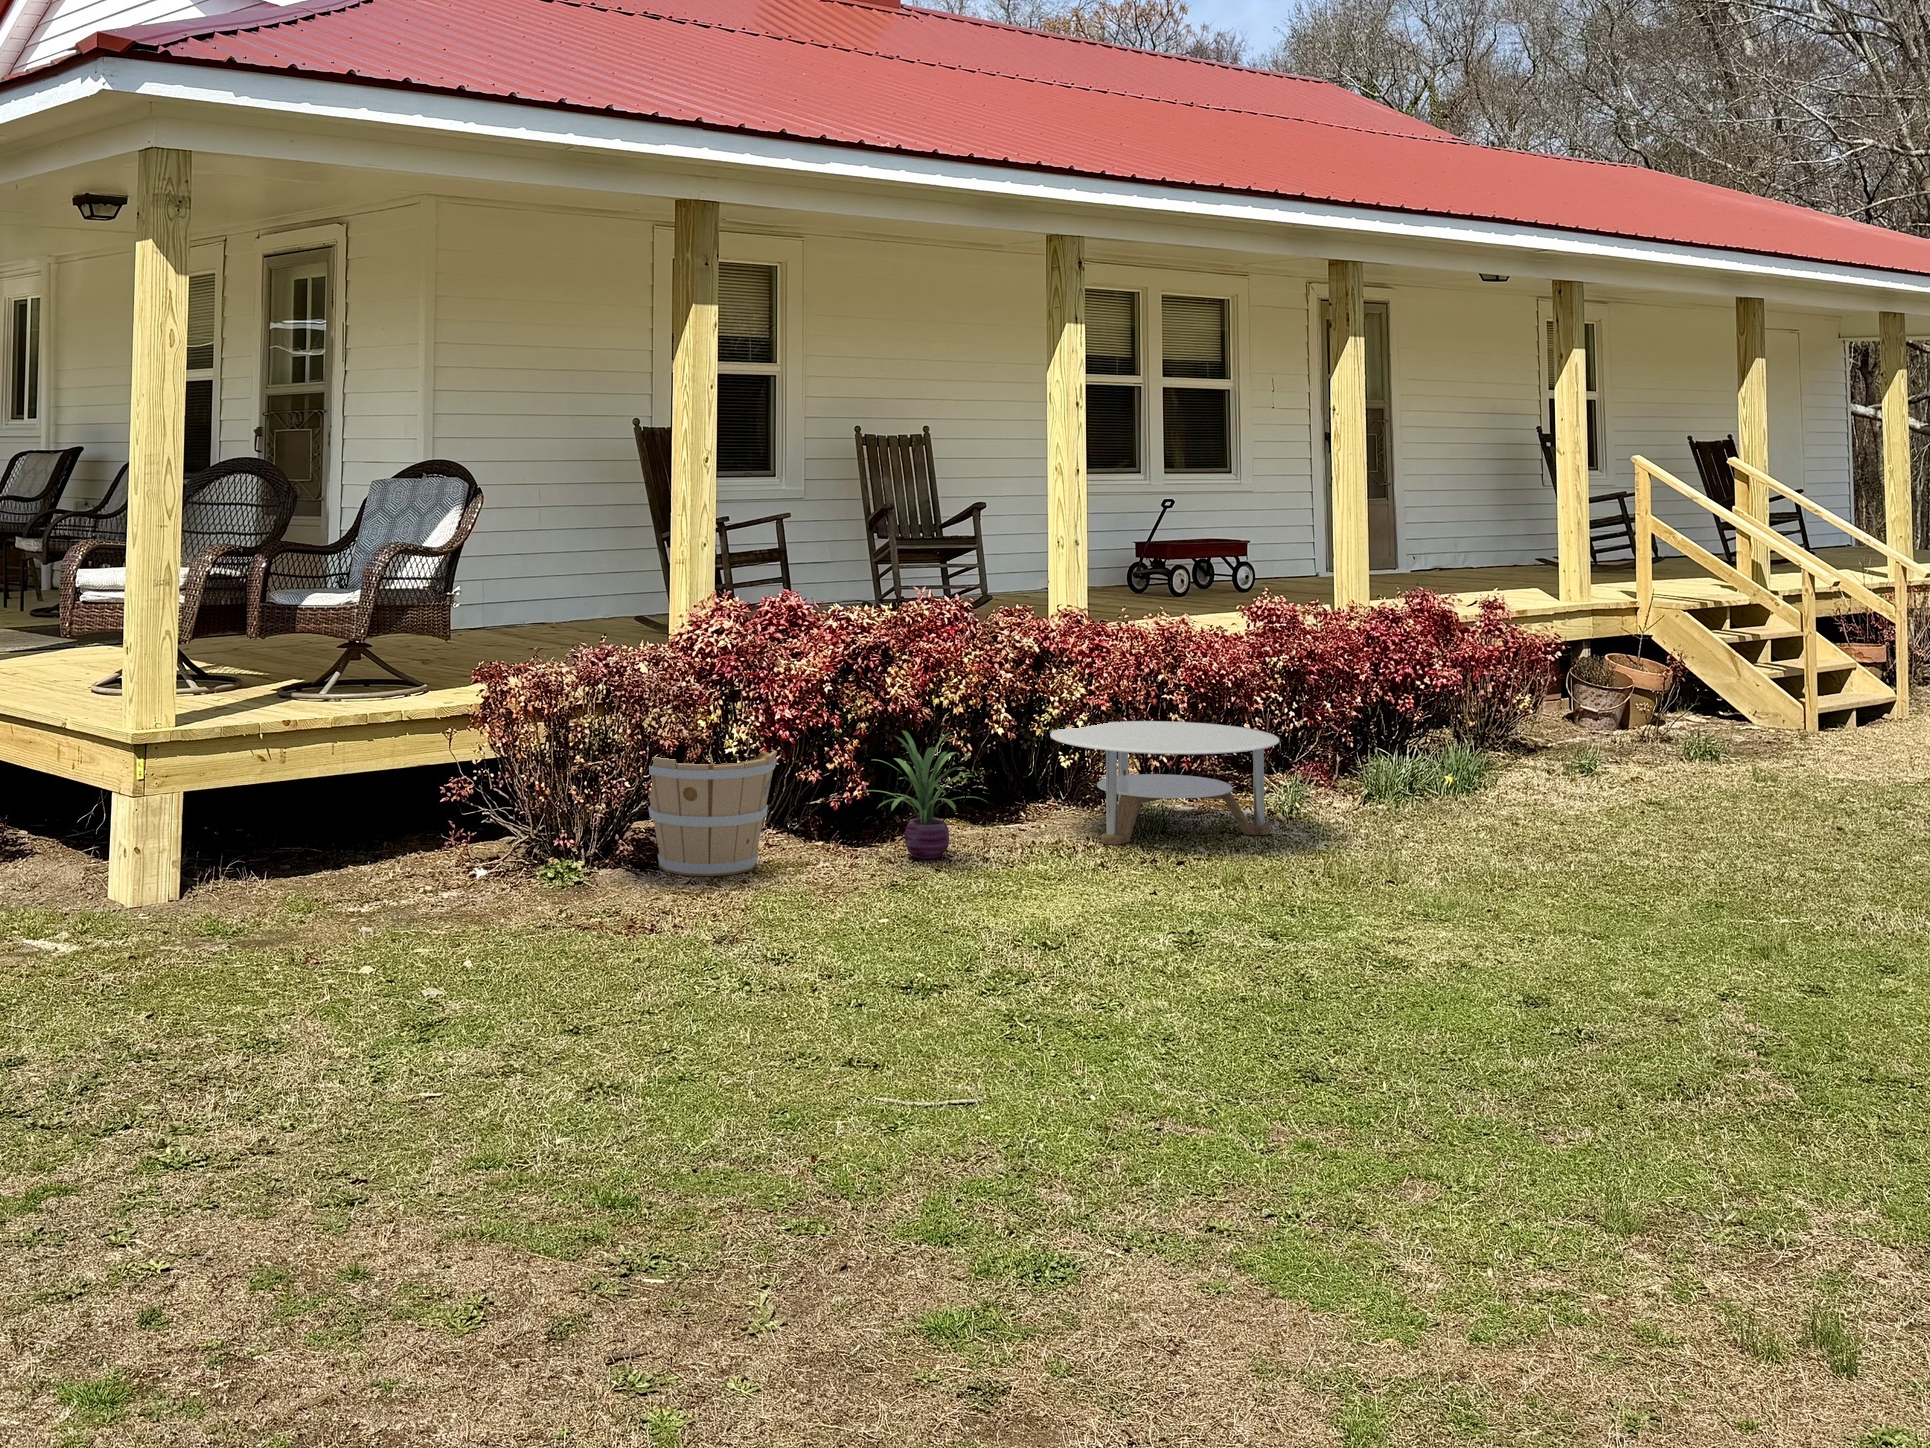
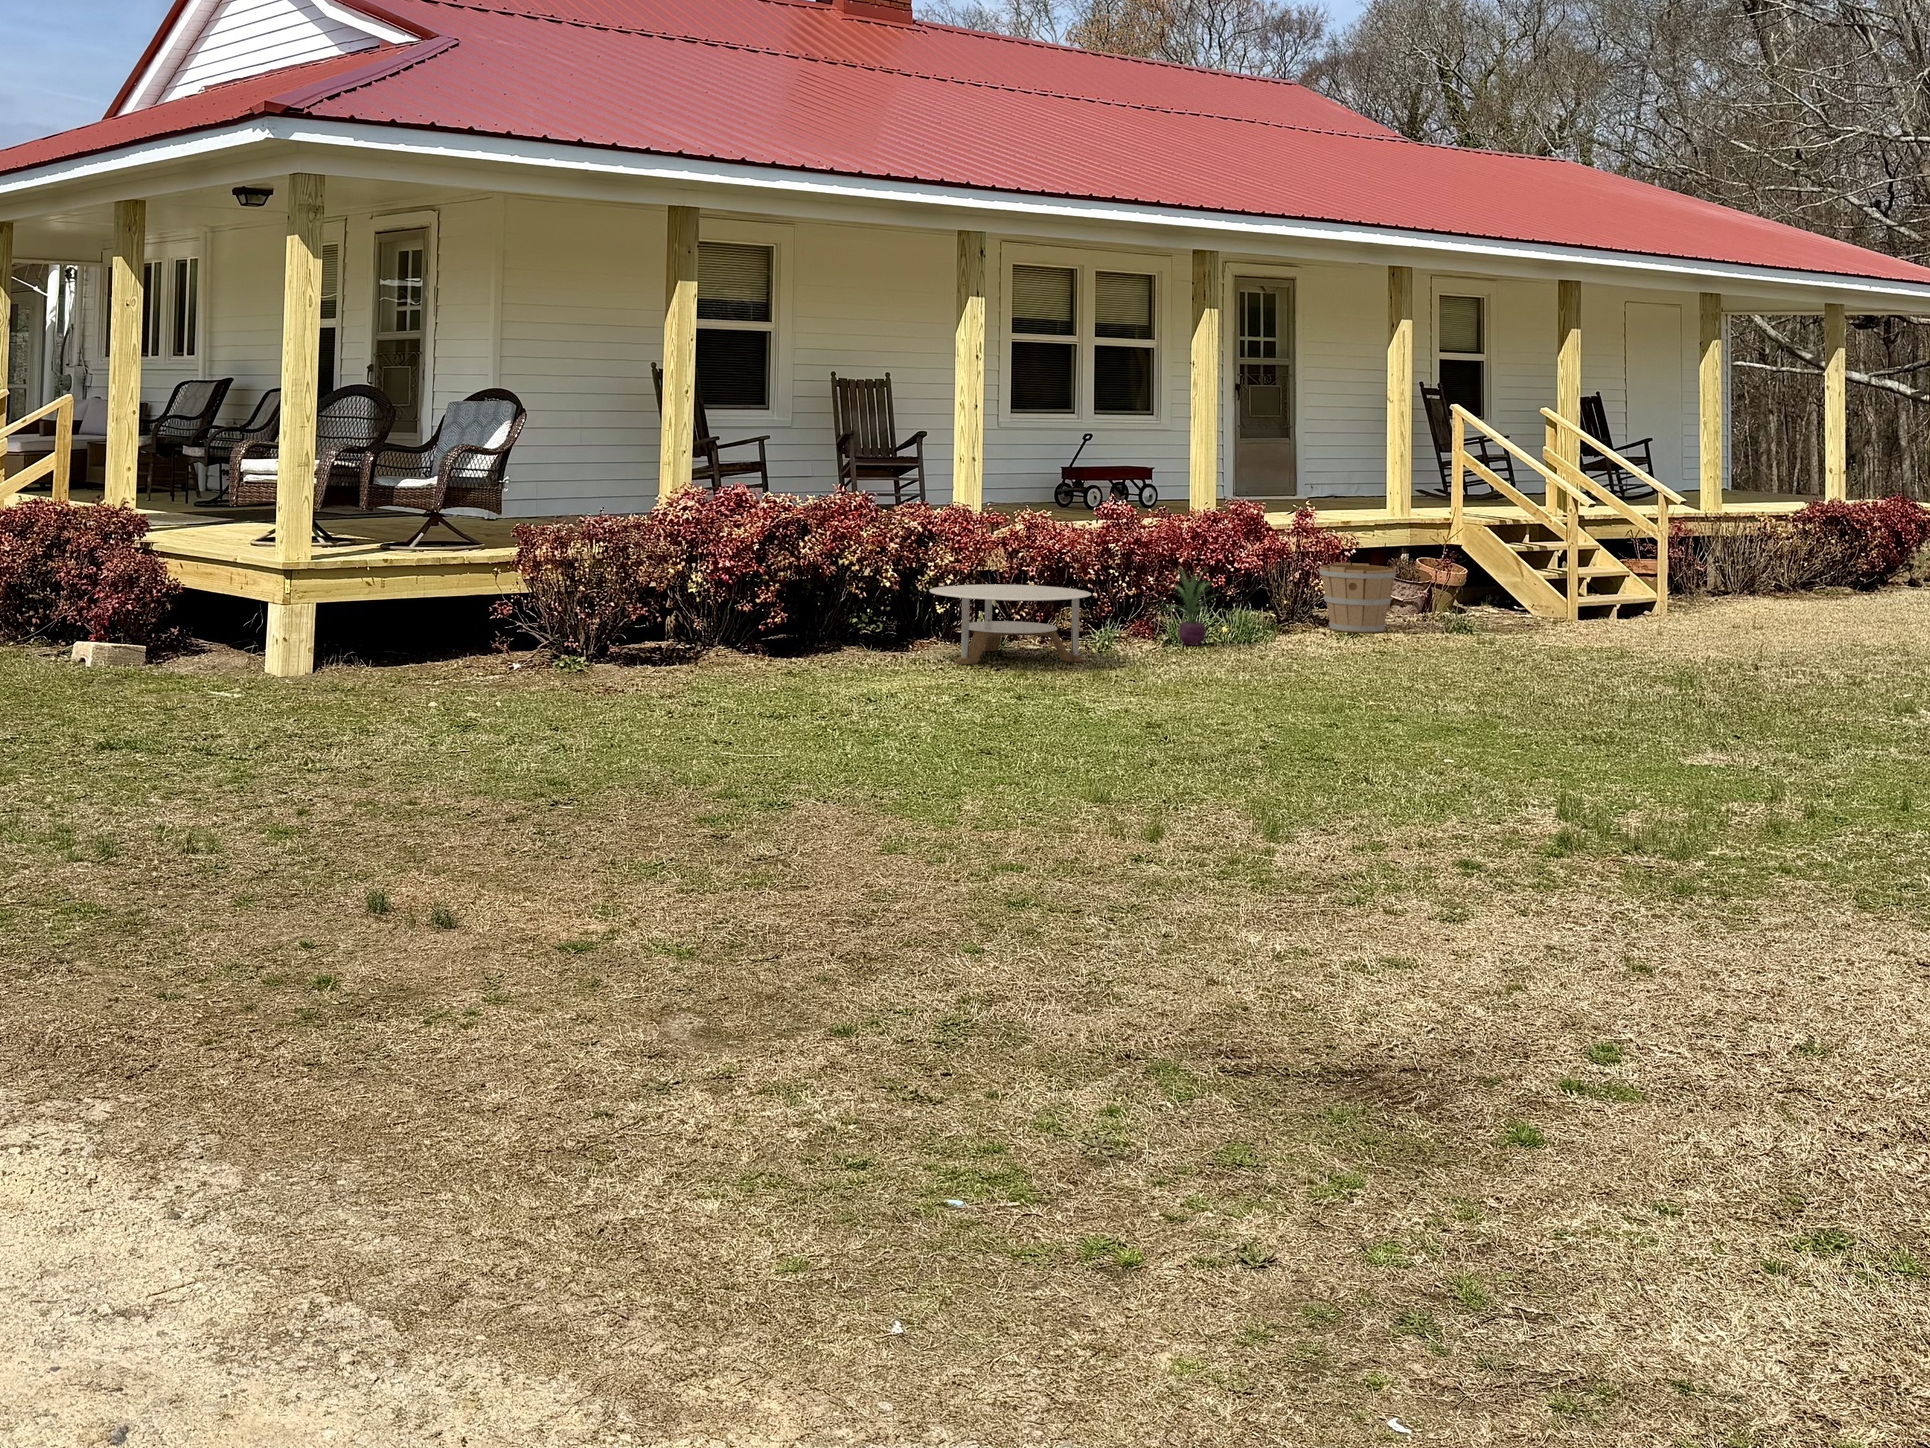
decorative plant: present [868,730,981,859] -> present [1162,568,1214,645]
wooden bucket: present [648,750,777,876] -> present [1319,562,1397,633]

